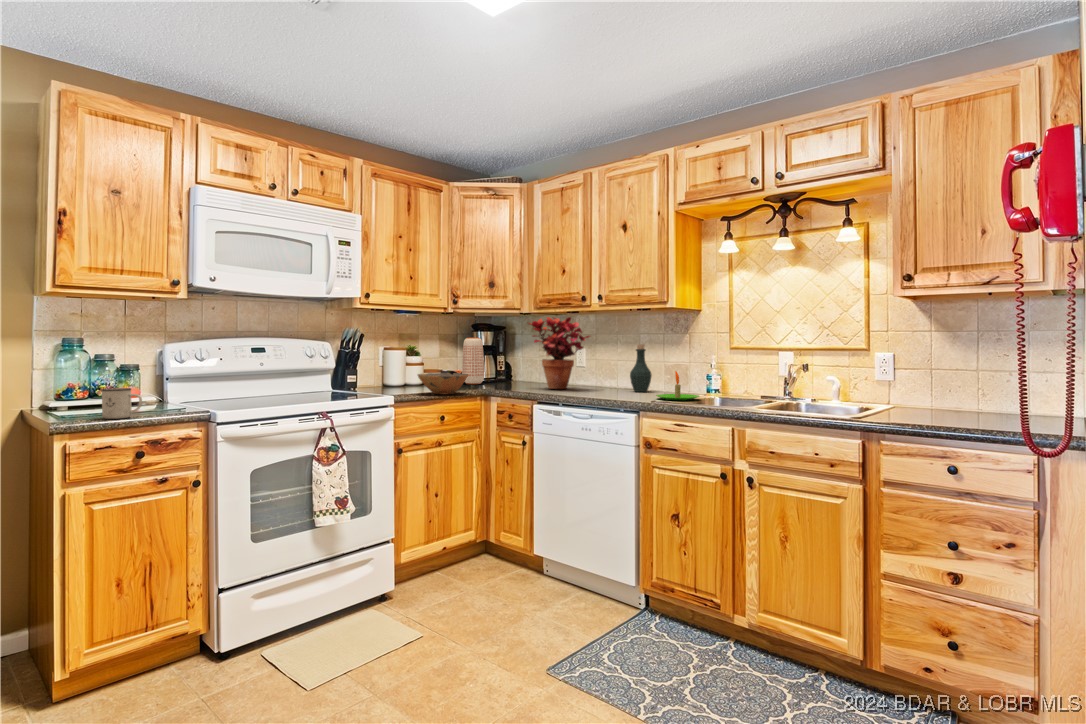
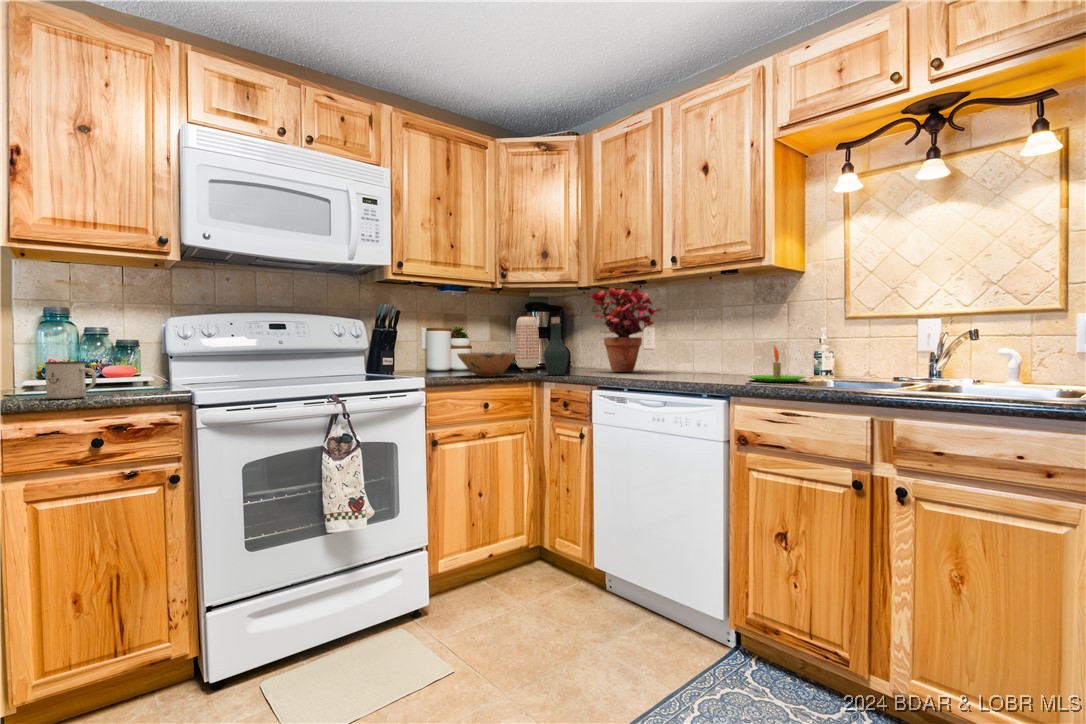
bottle: present [630,344,652,392] -> present [543,317,569,375]

